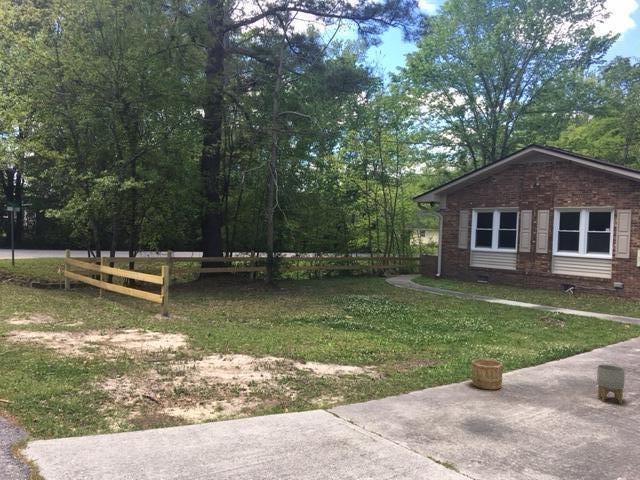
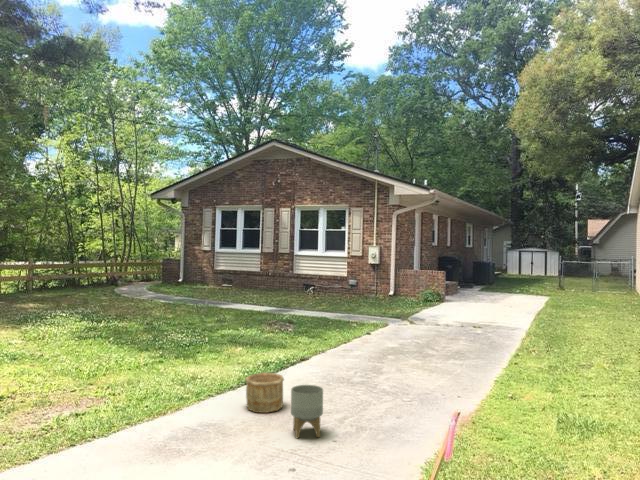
wooden bucket: present [471,359,503,389] -> present [246,372,284,413]

